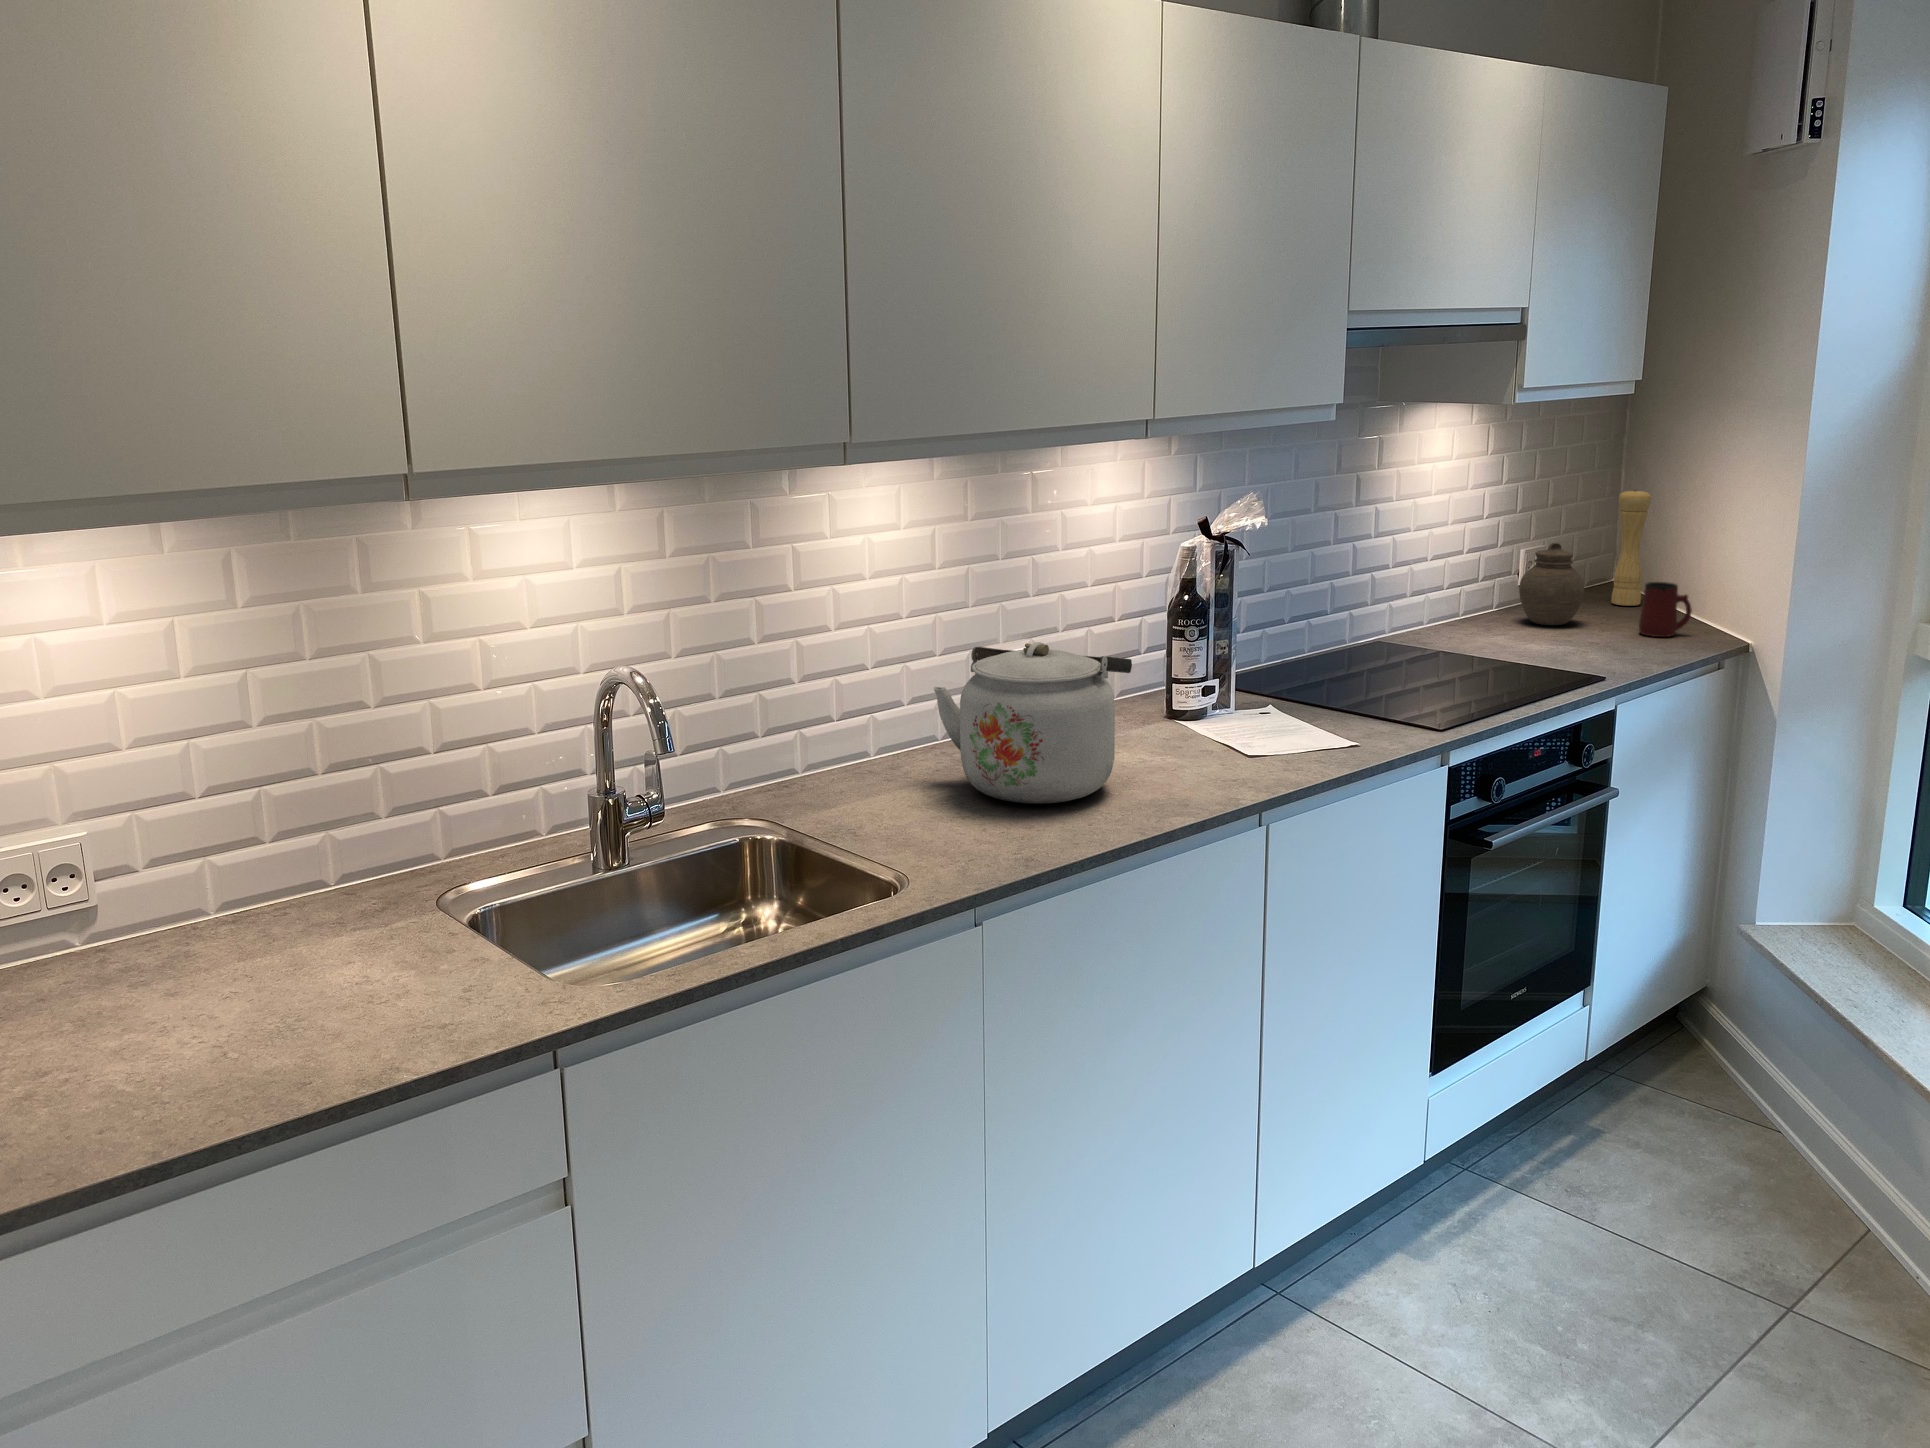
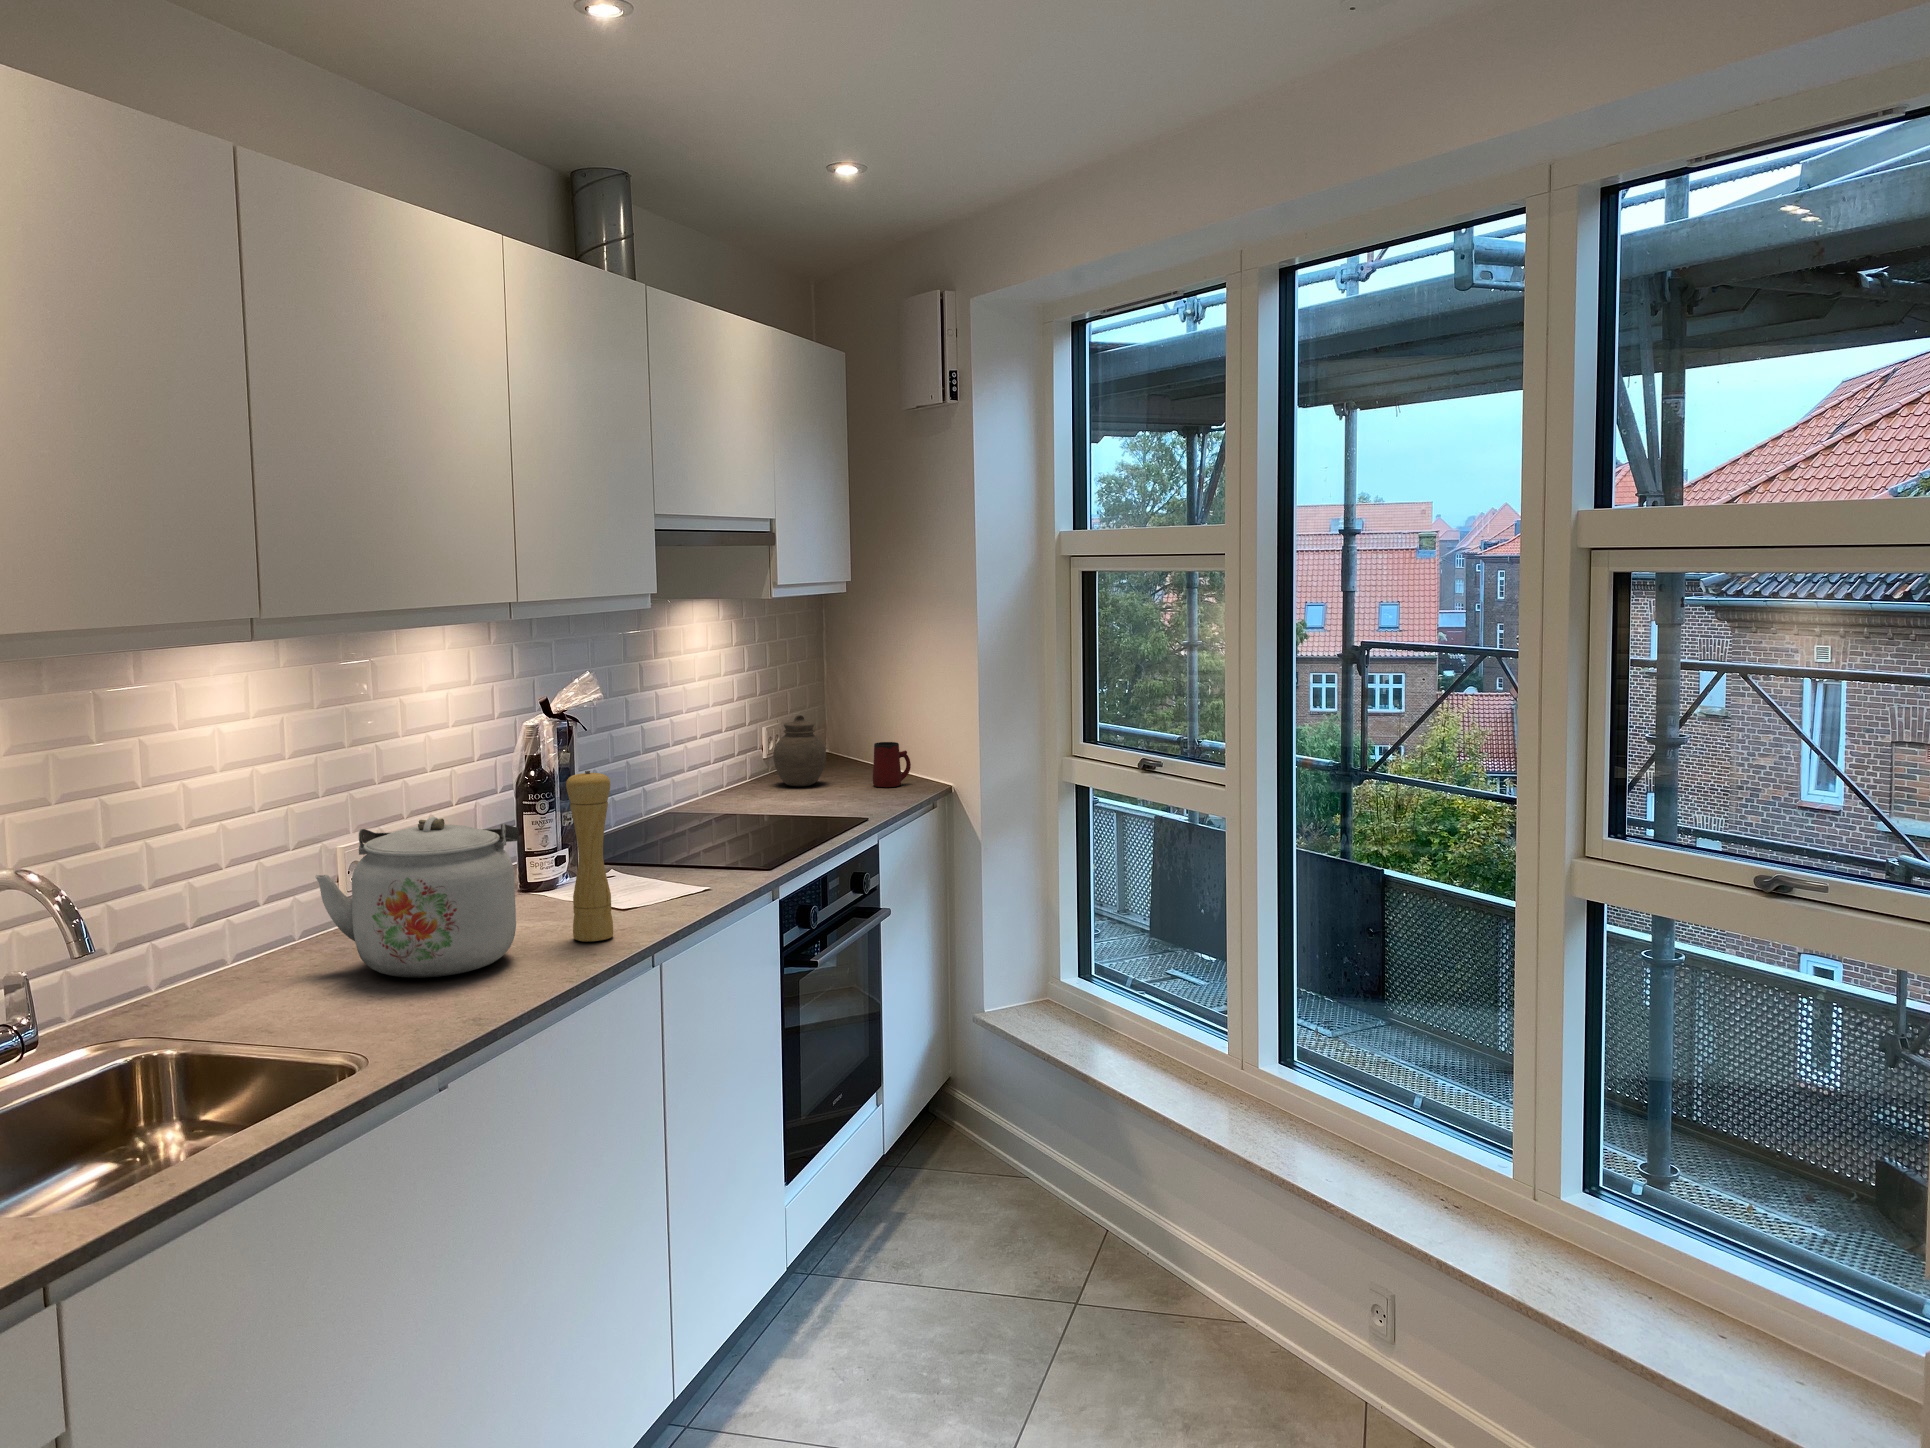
pepper mill: present [1611,489,1651,606] -> present [566,771,613,942]

